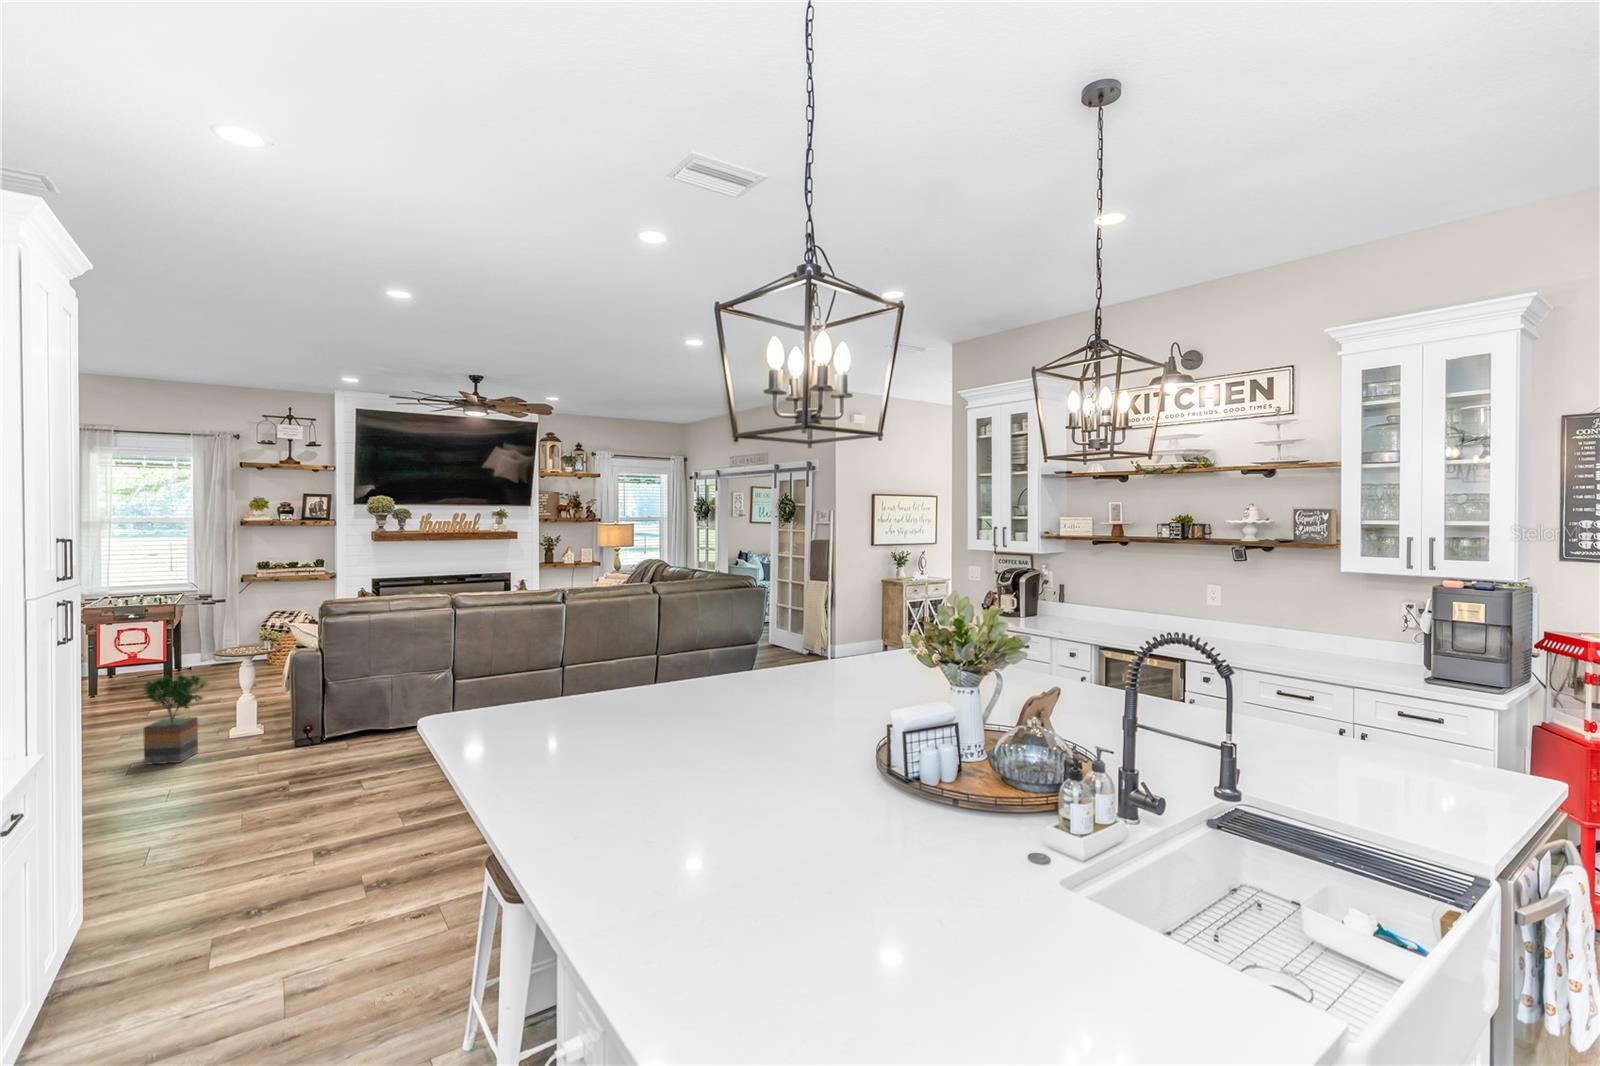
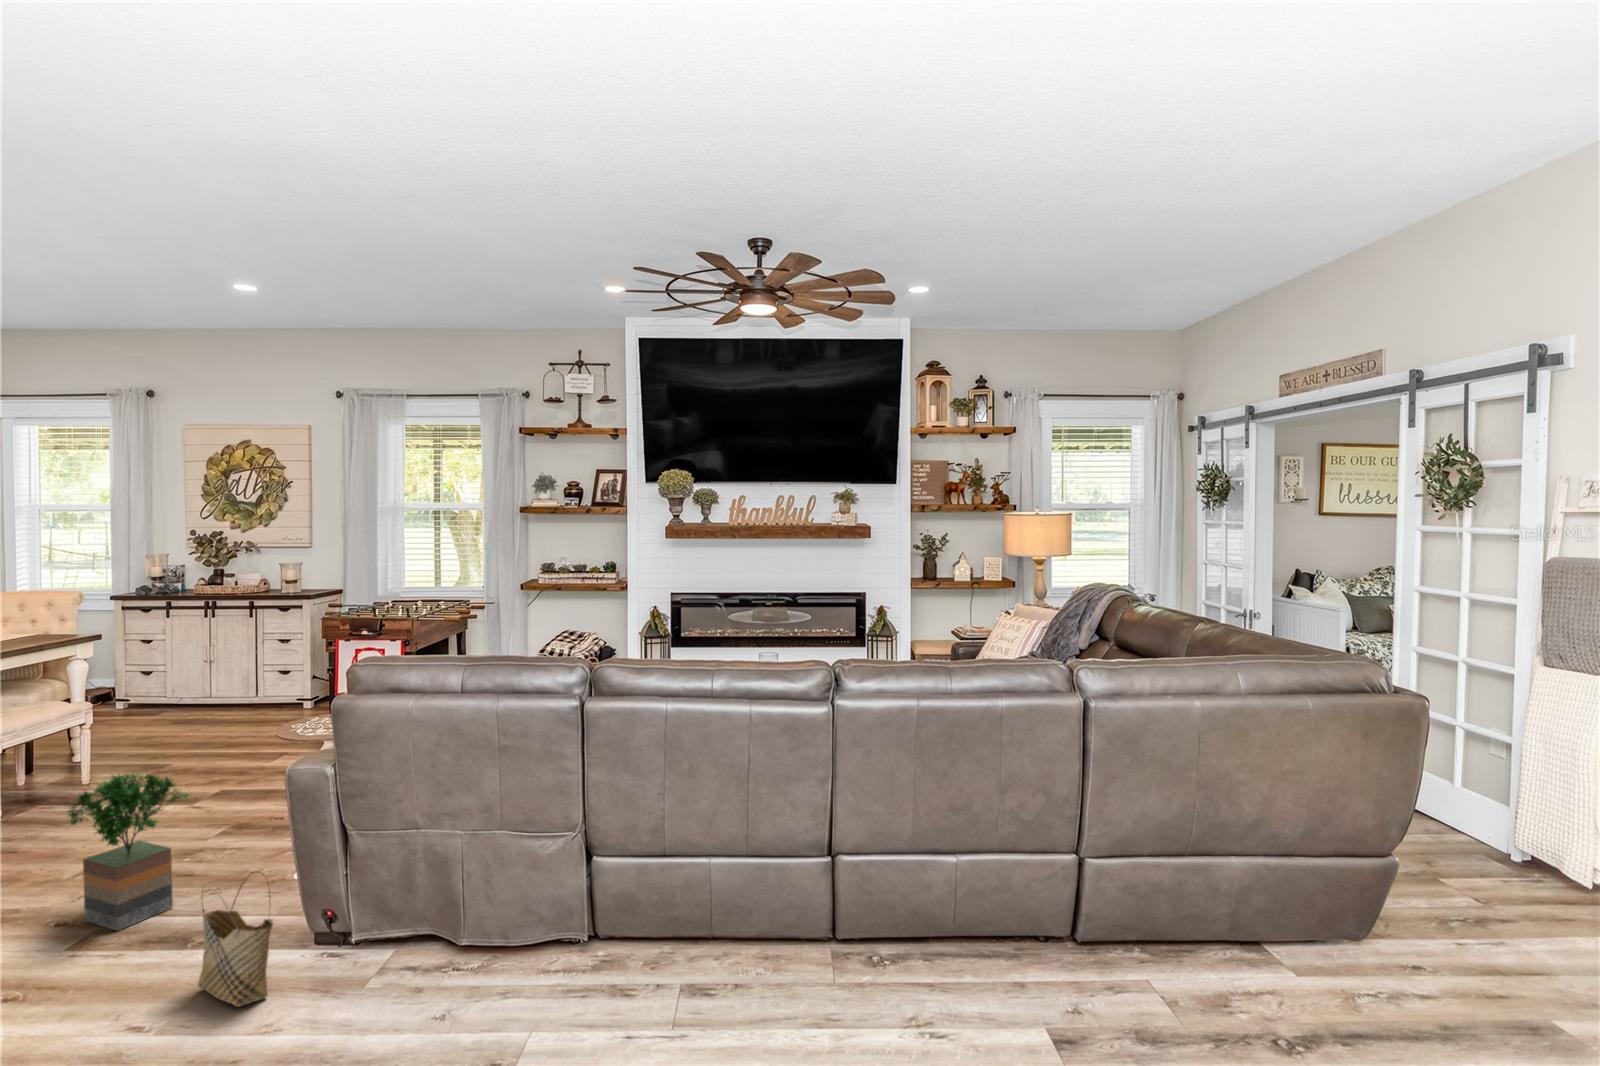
woven basket: none [290,698,339,759] -> present [198,871,273,1007]

